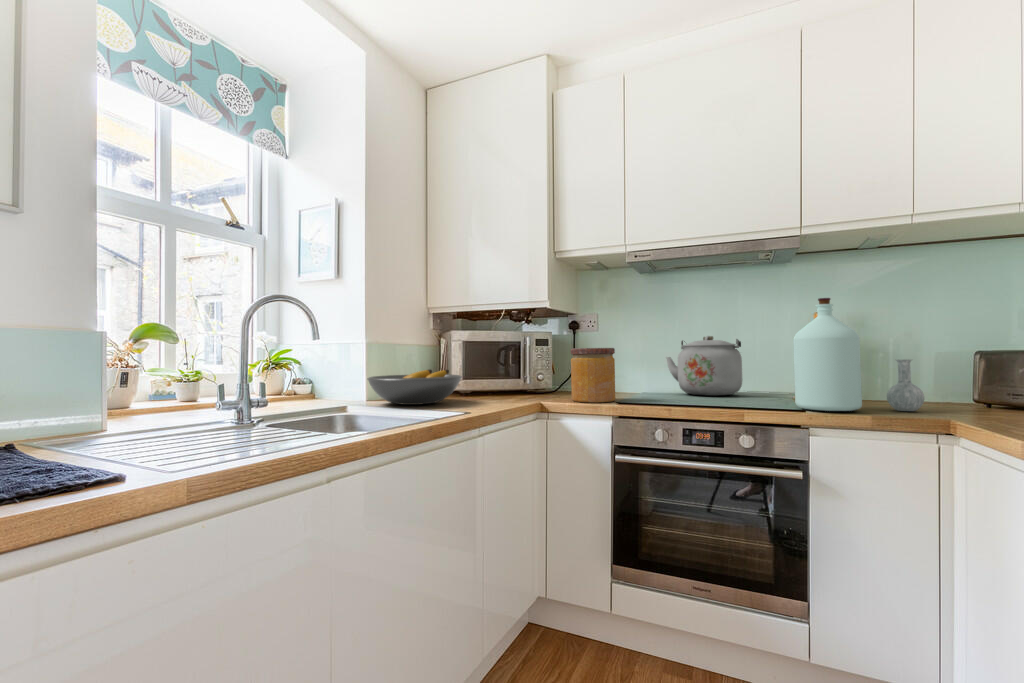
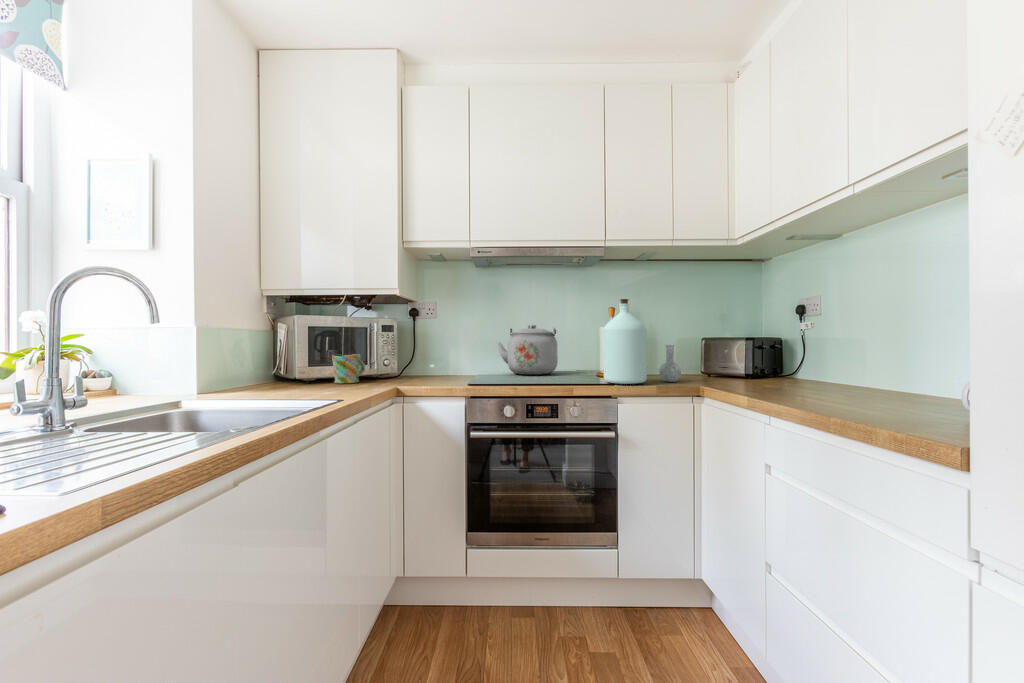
jar: present [571,348,615,402] -> none [424,335,464,385]
mug: none [485,368,518,397] -> present [332,354,365,384]
fruit bowl: present [367,370,462,405] -> none [203,358,317,396]

